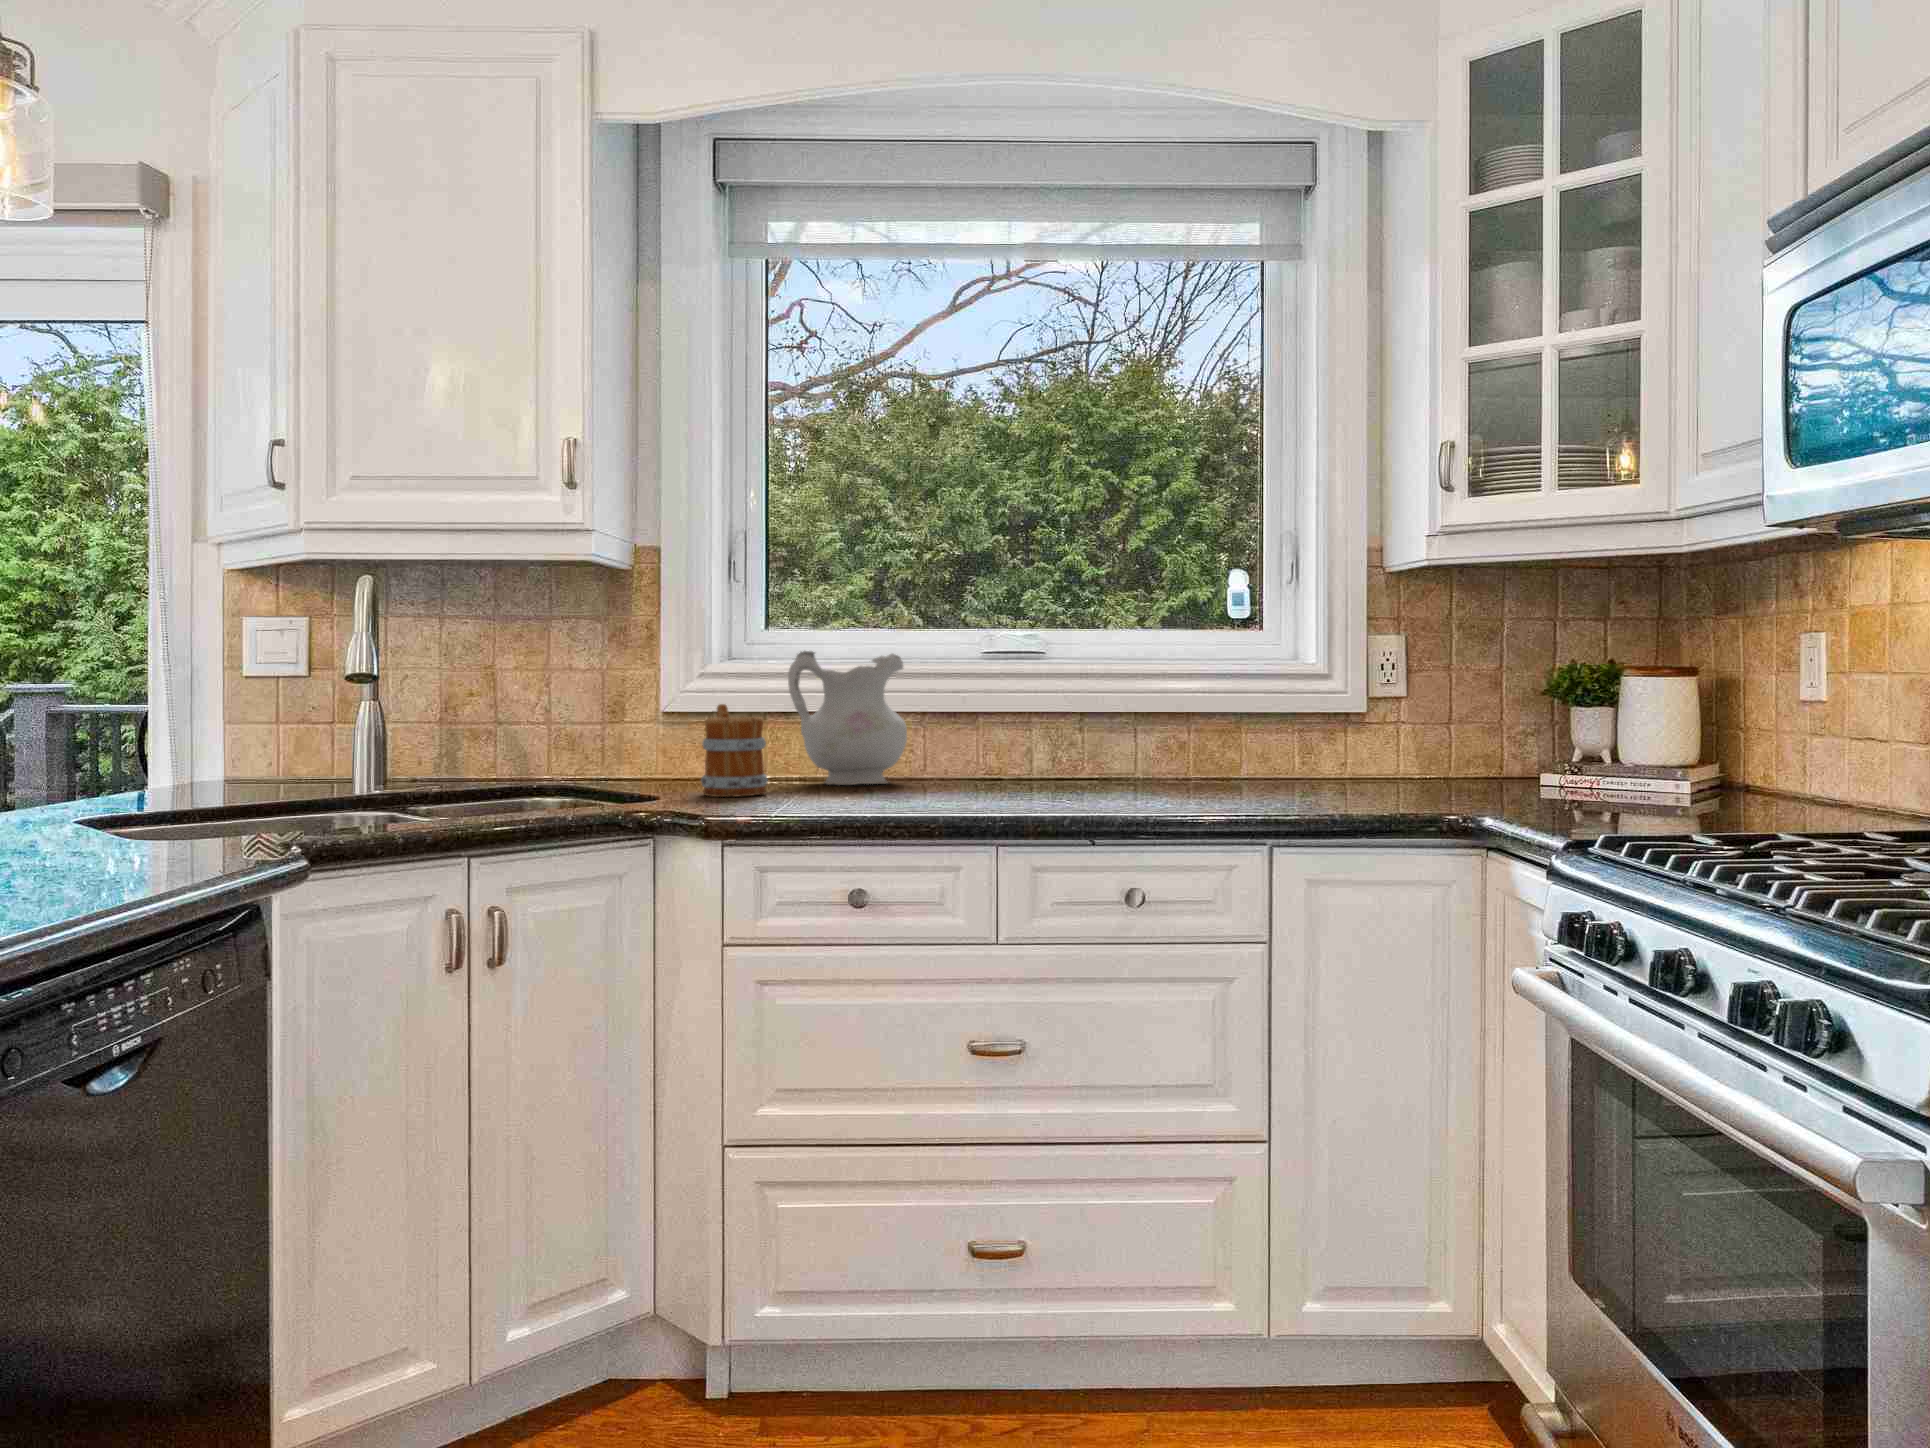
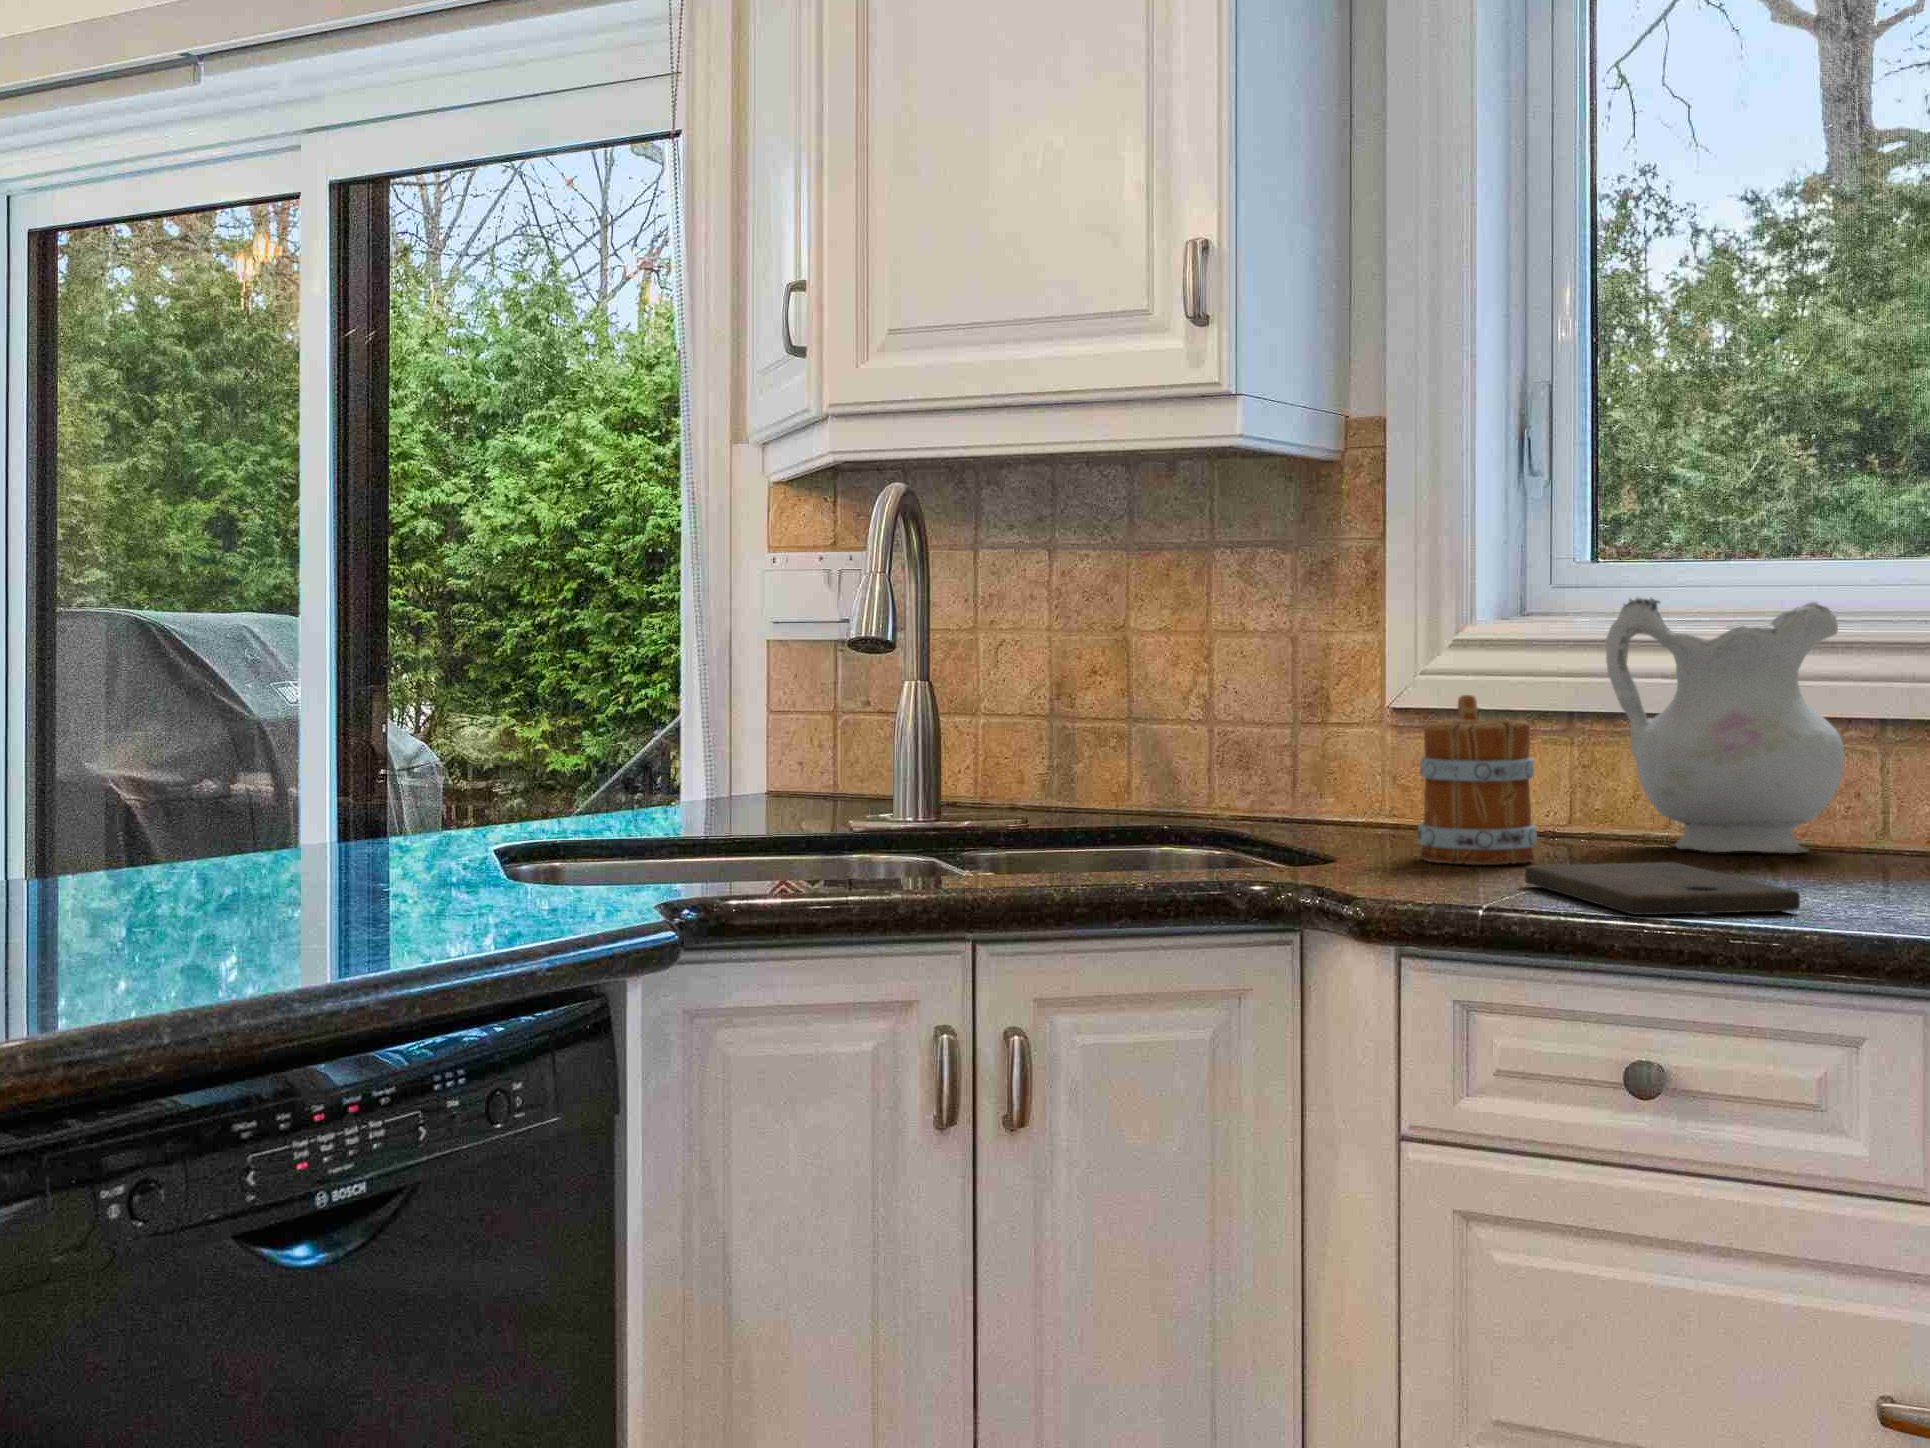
cutting board: none [779,789,926,814] -> present [1525,862,1800,915]

